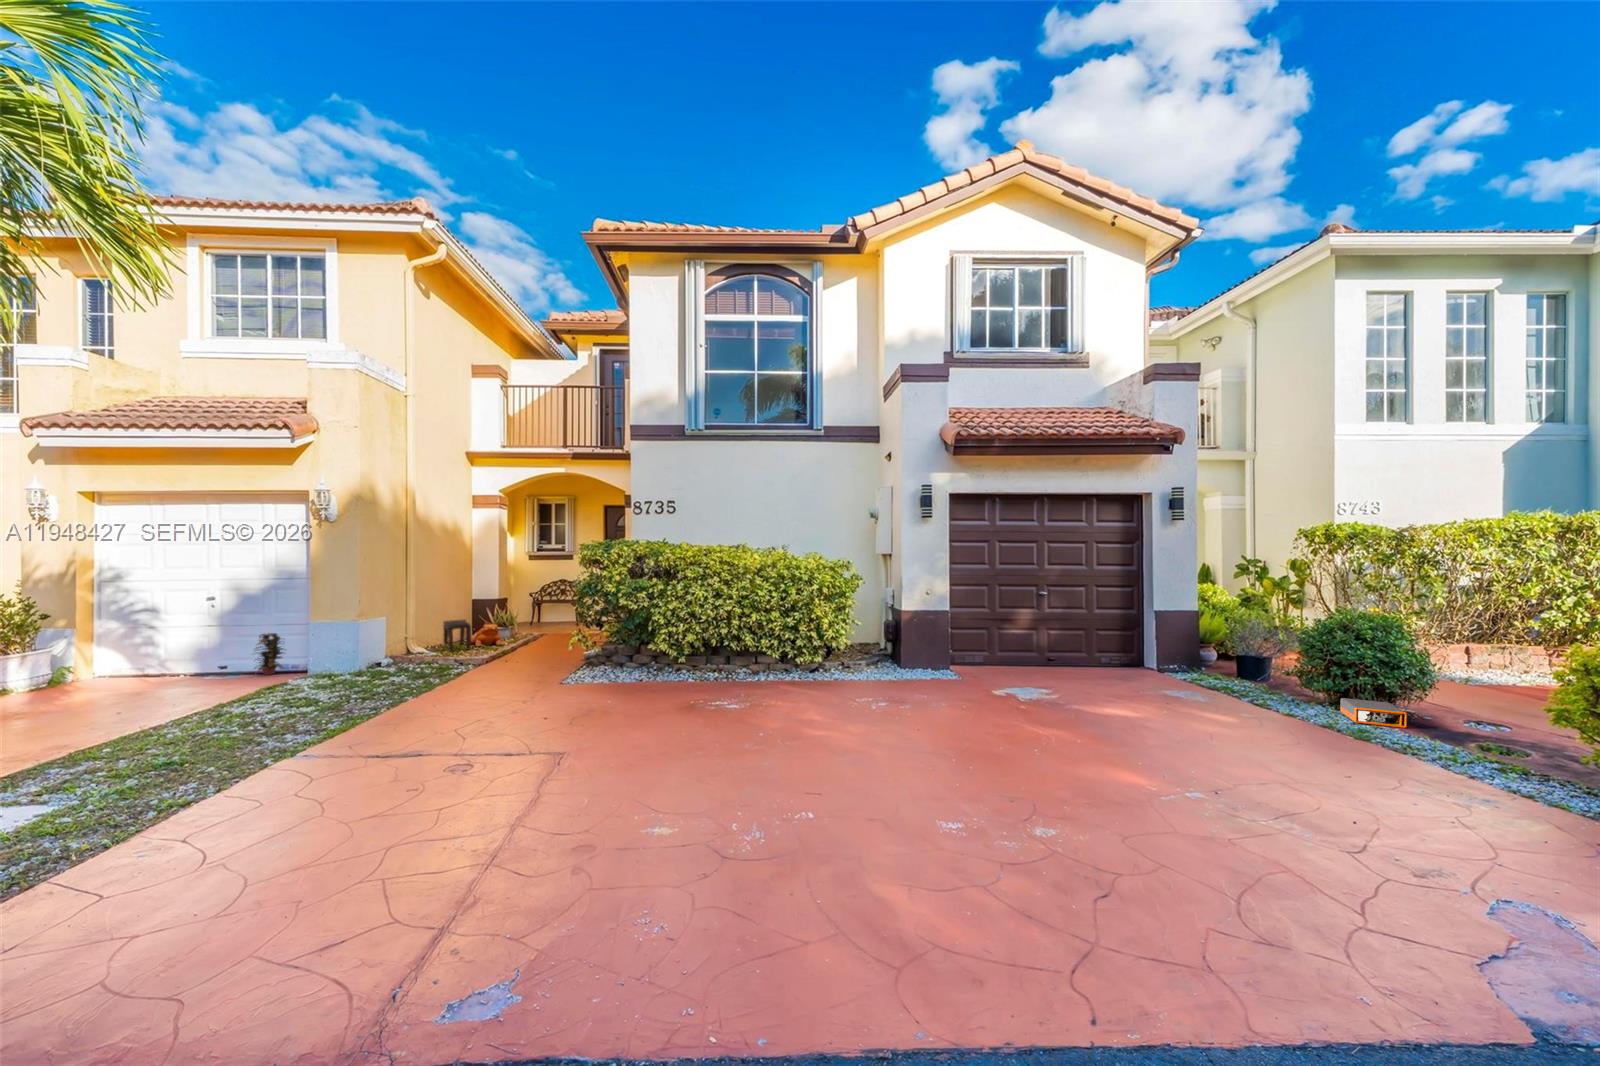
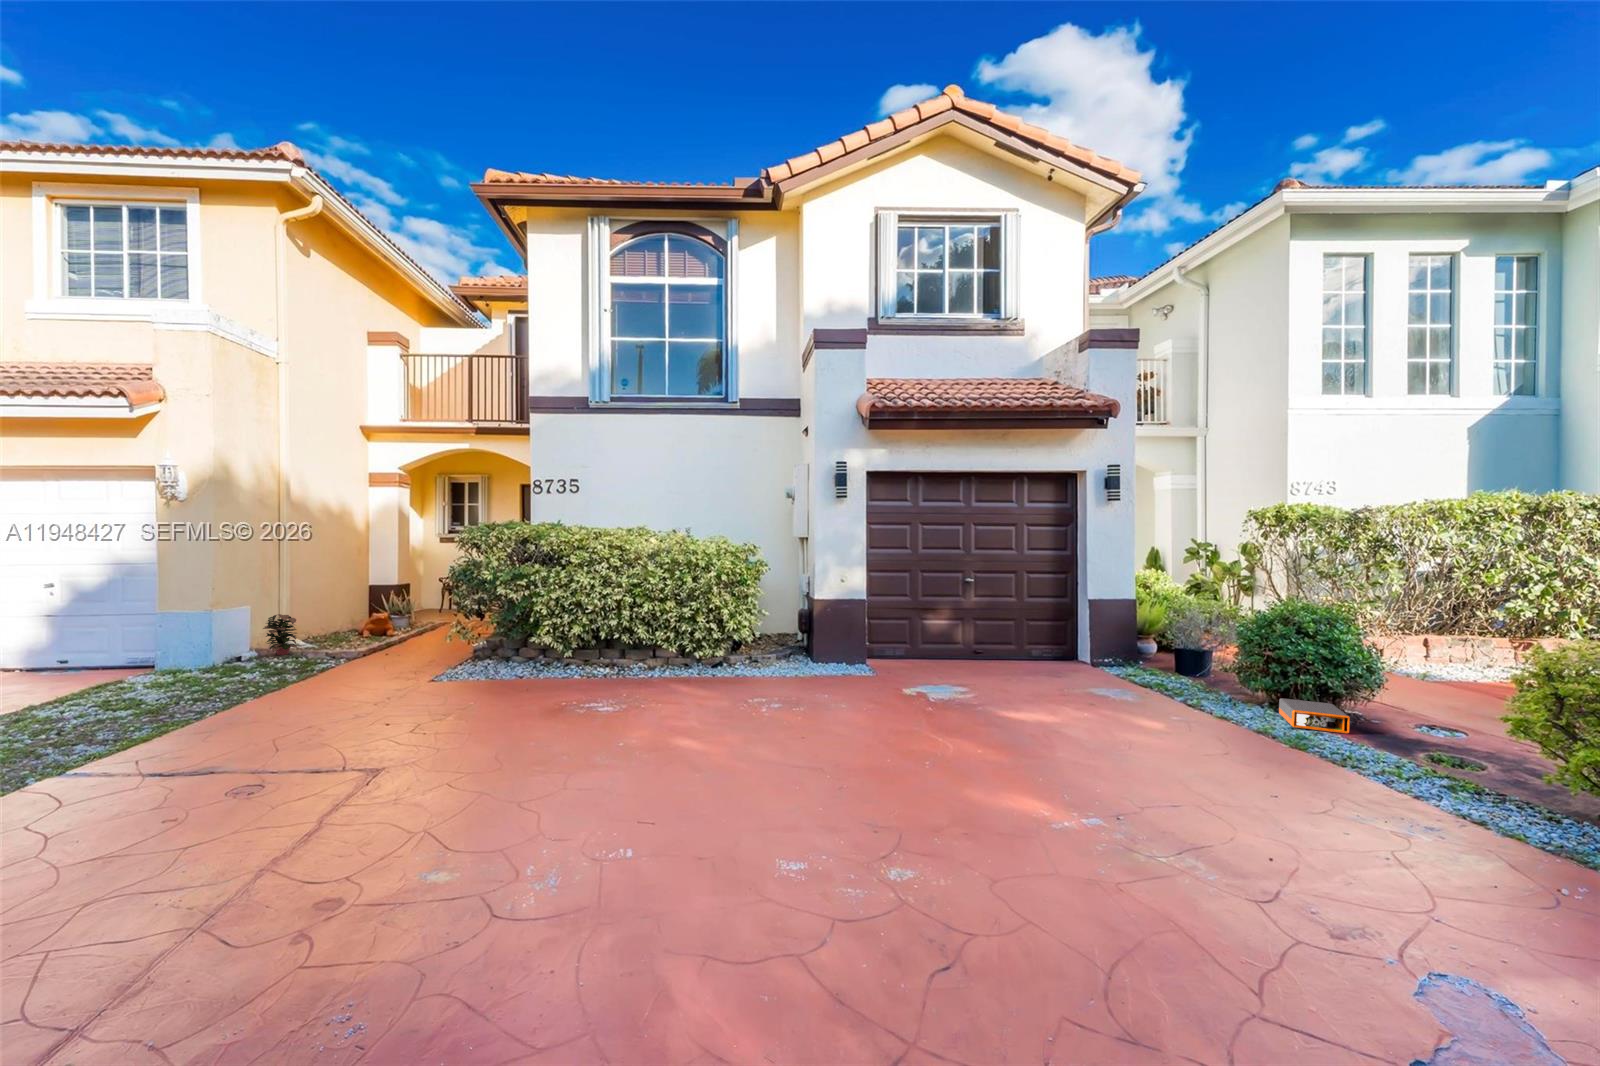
bench: present [443,620,471,652] -> none [328,610,356,645]
decorative plant: present [255,633,286,675] -> present [263,614,298,655]

